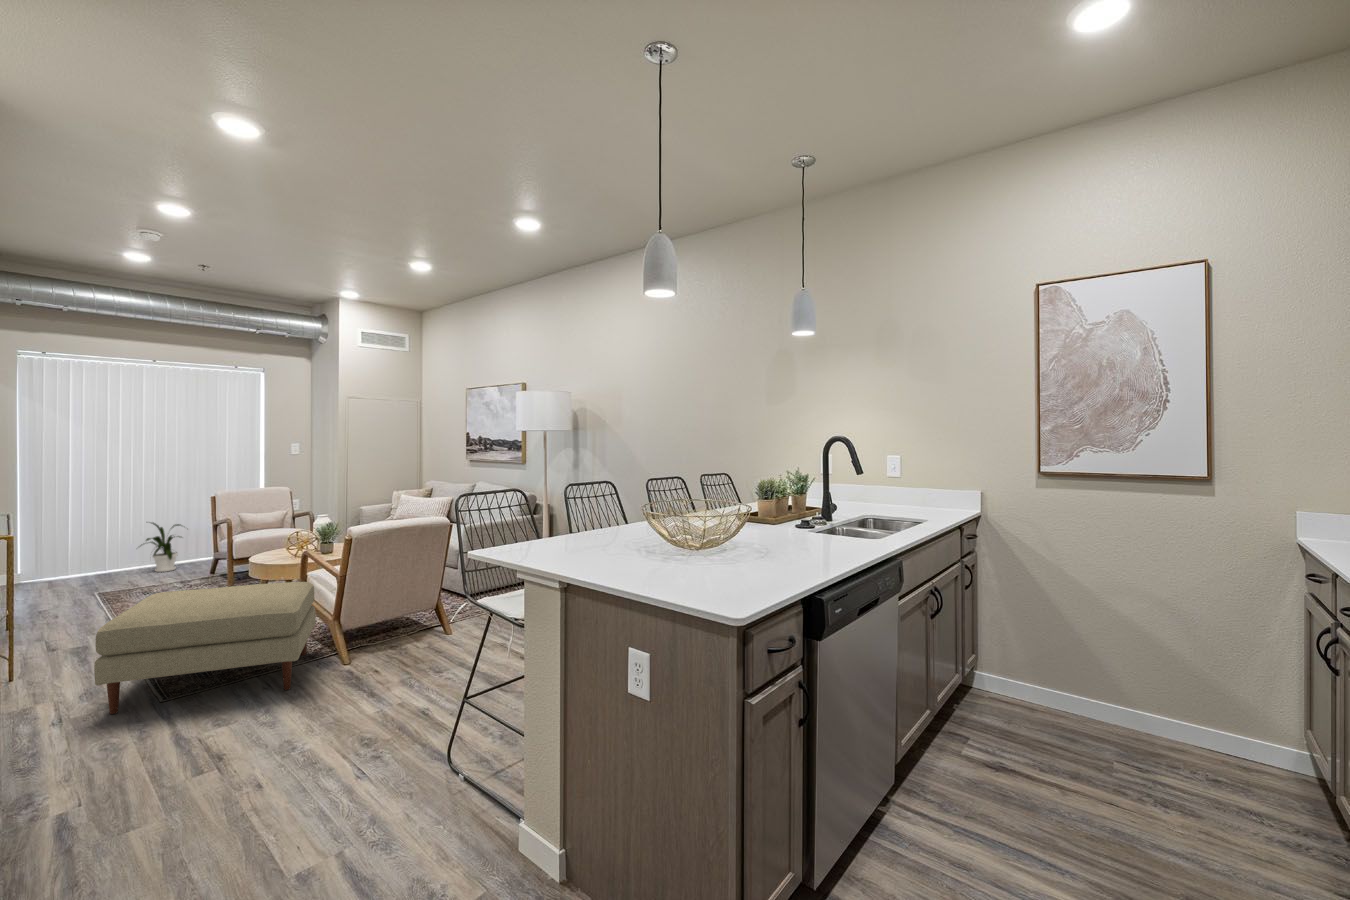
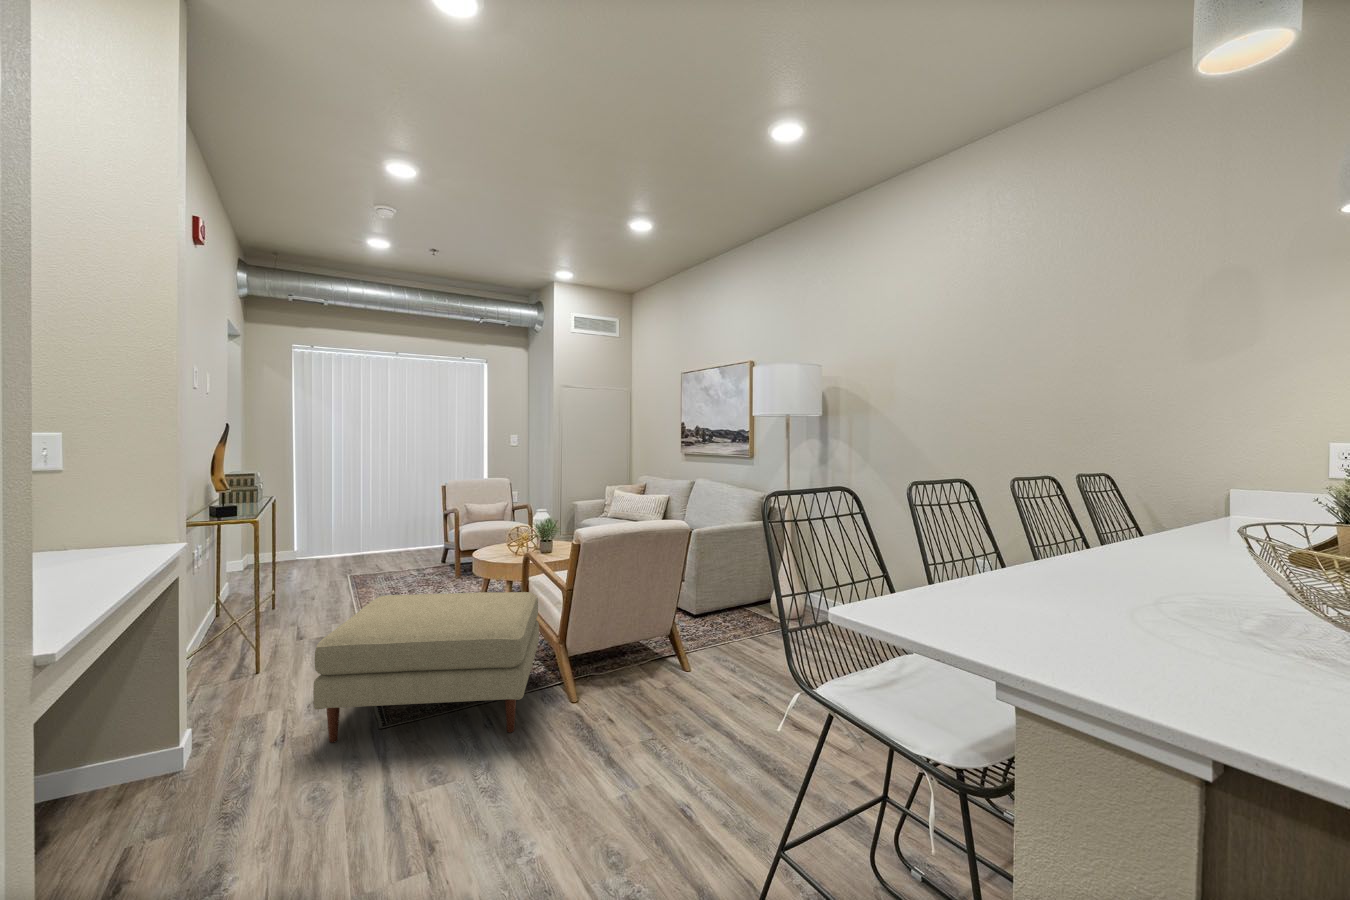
house plant: present [146,523,181,572] -> none [381,508,424,557]

